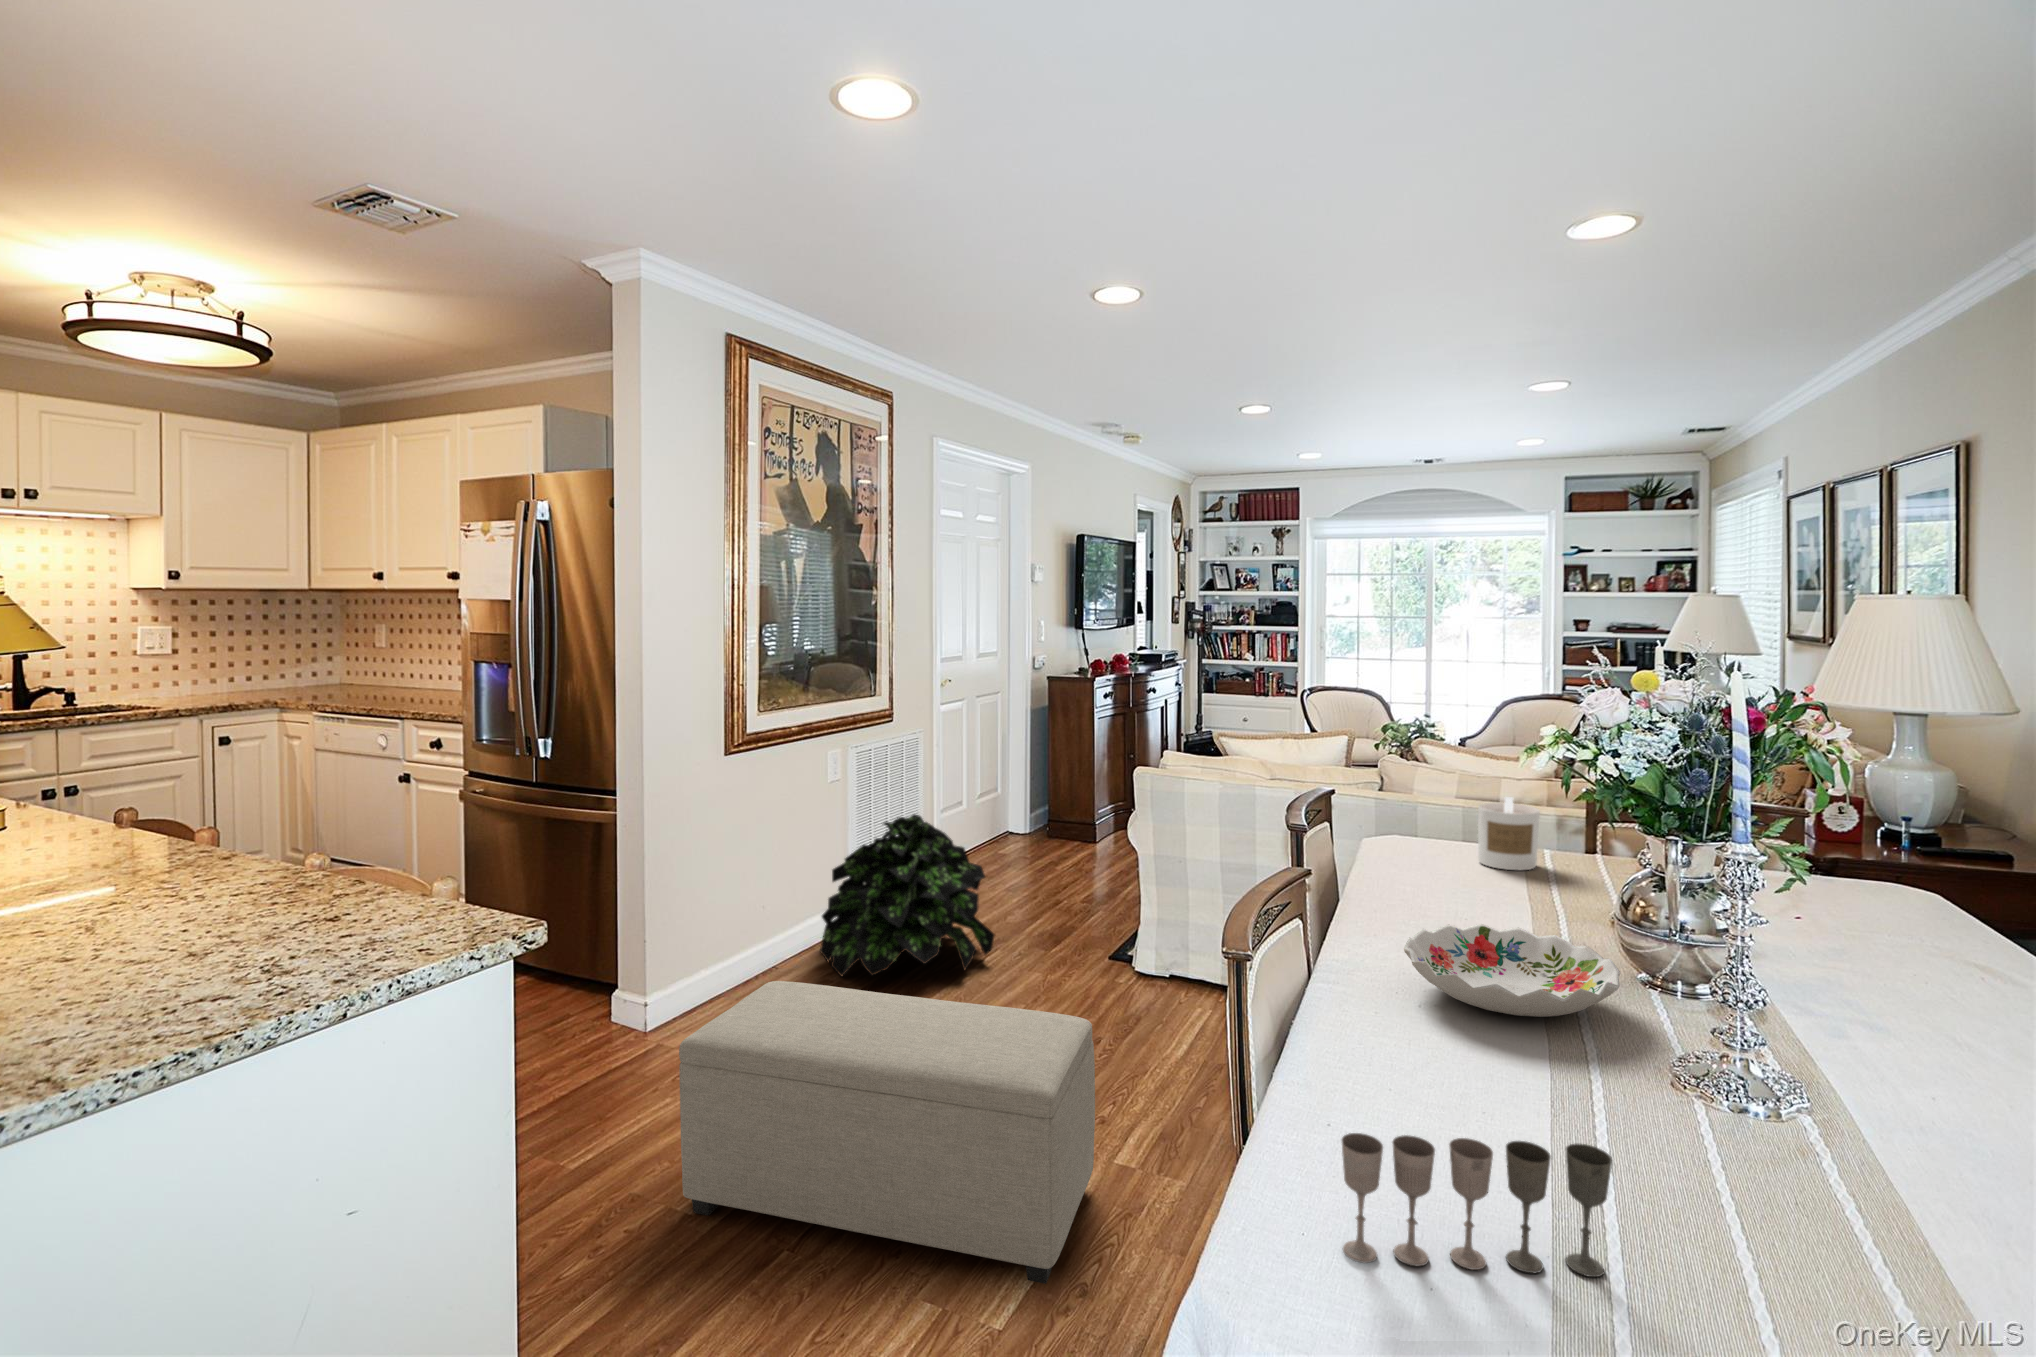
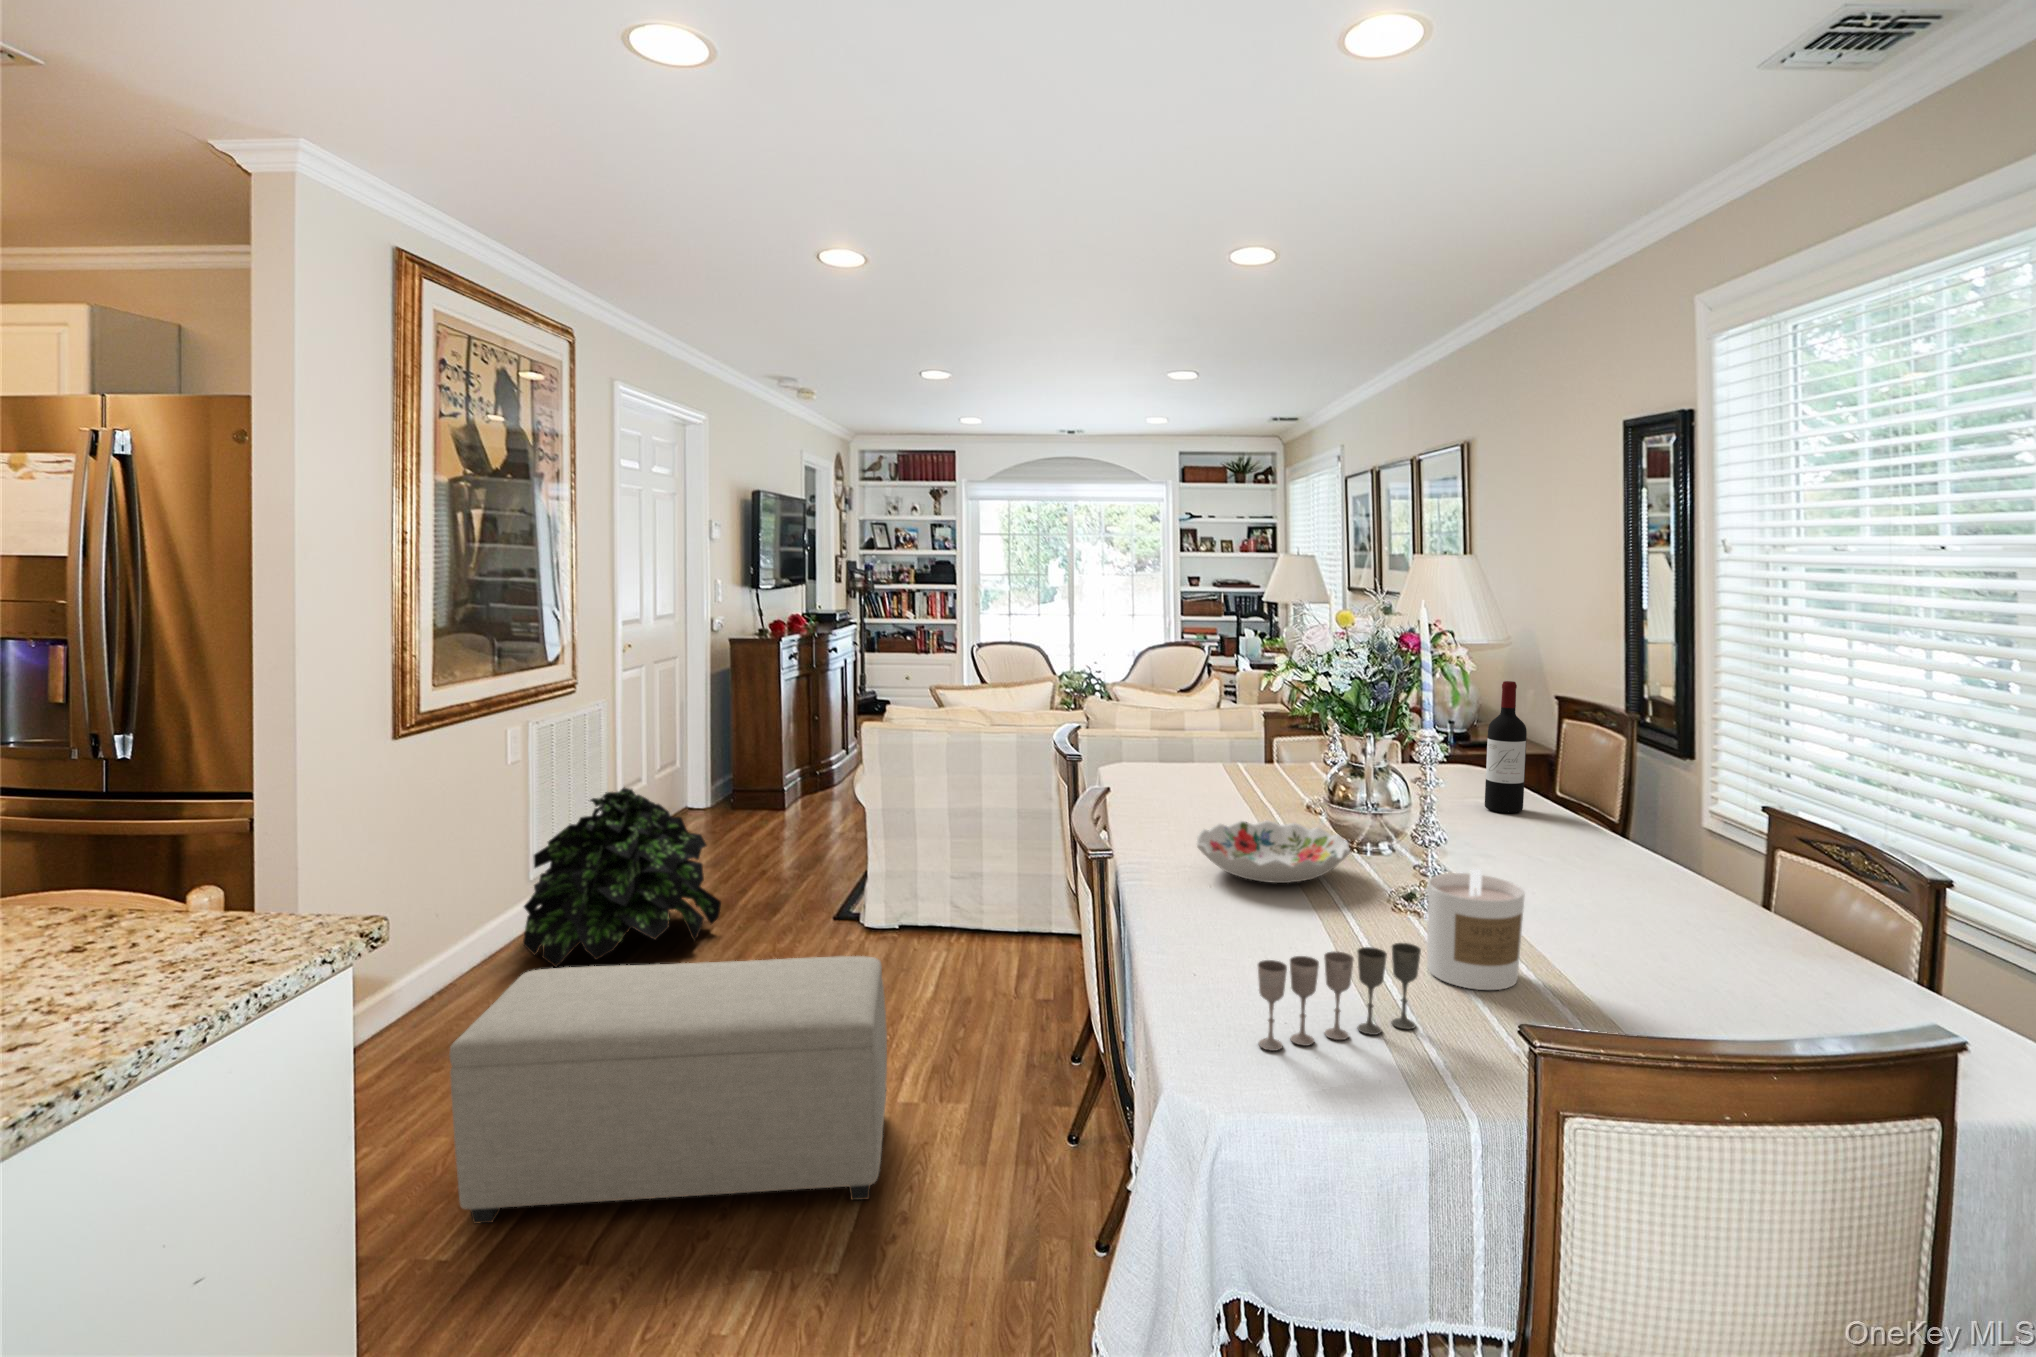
wine bottle: none [1898,768,1972,958] -> present [1485,681,1527,813]
candle: present [1478,797,1540,870] -> present [1427,869,1525,990]

